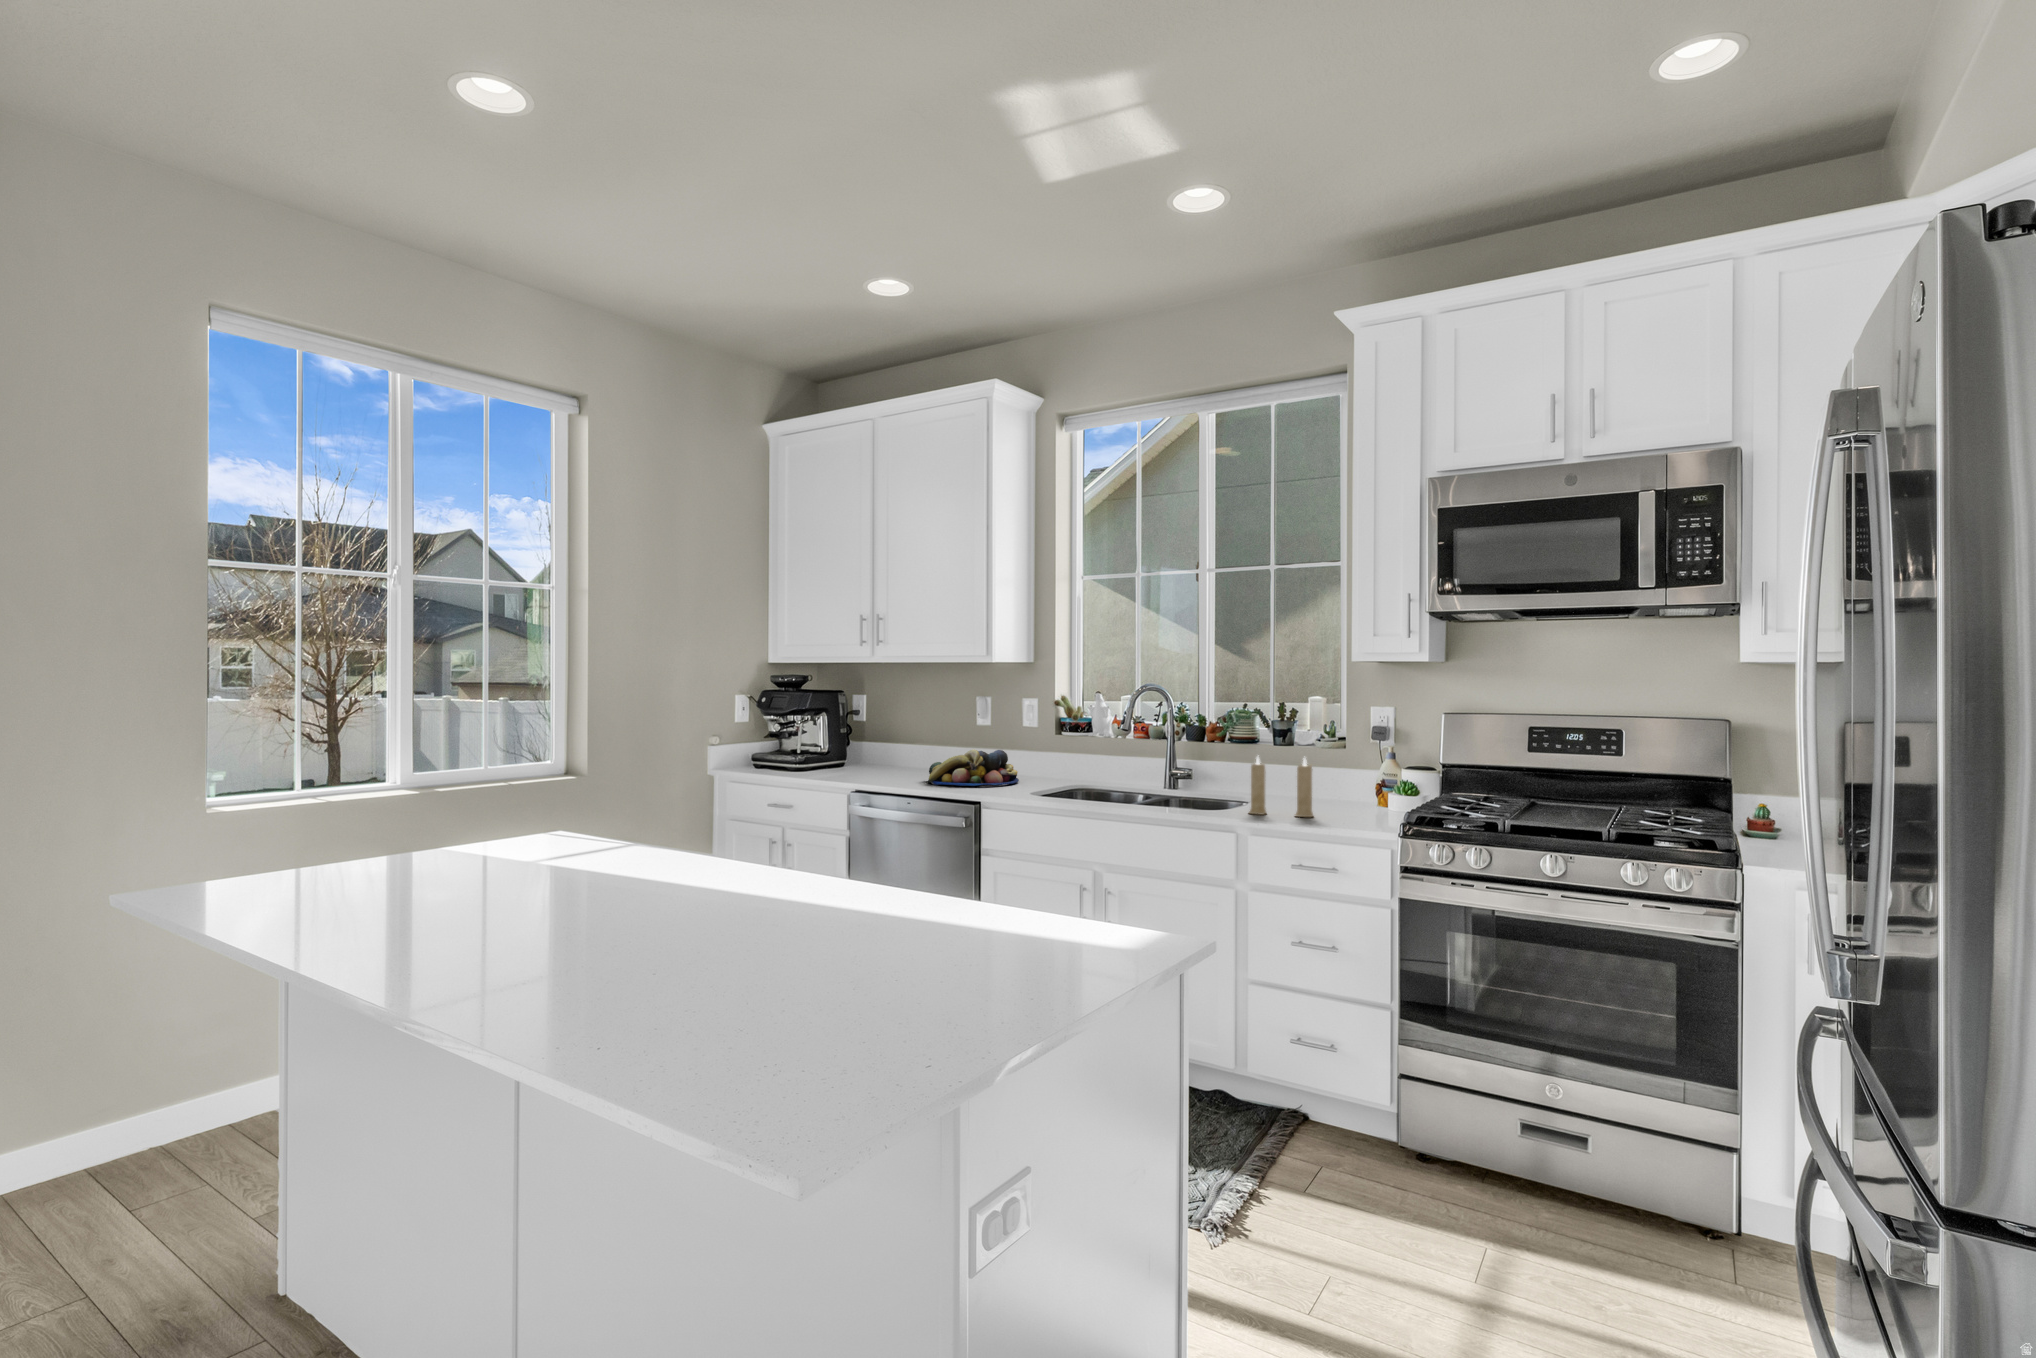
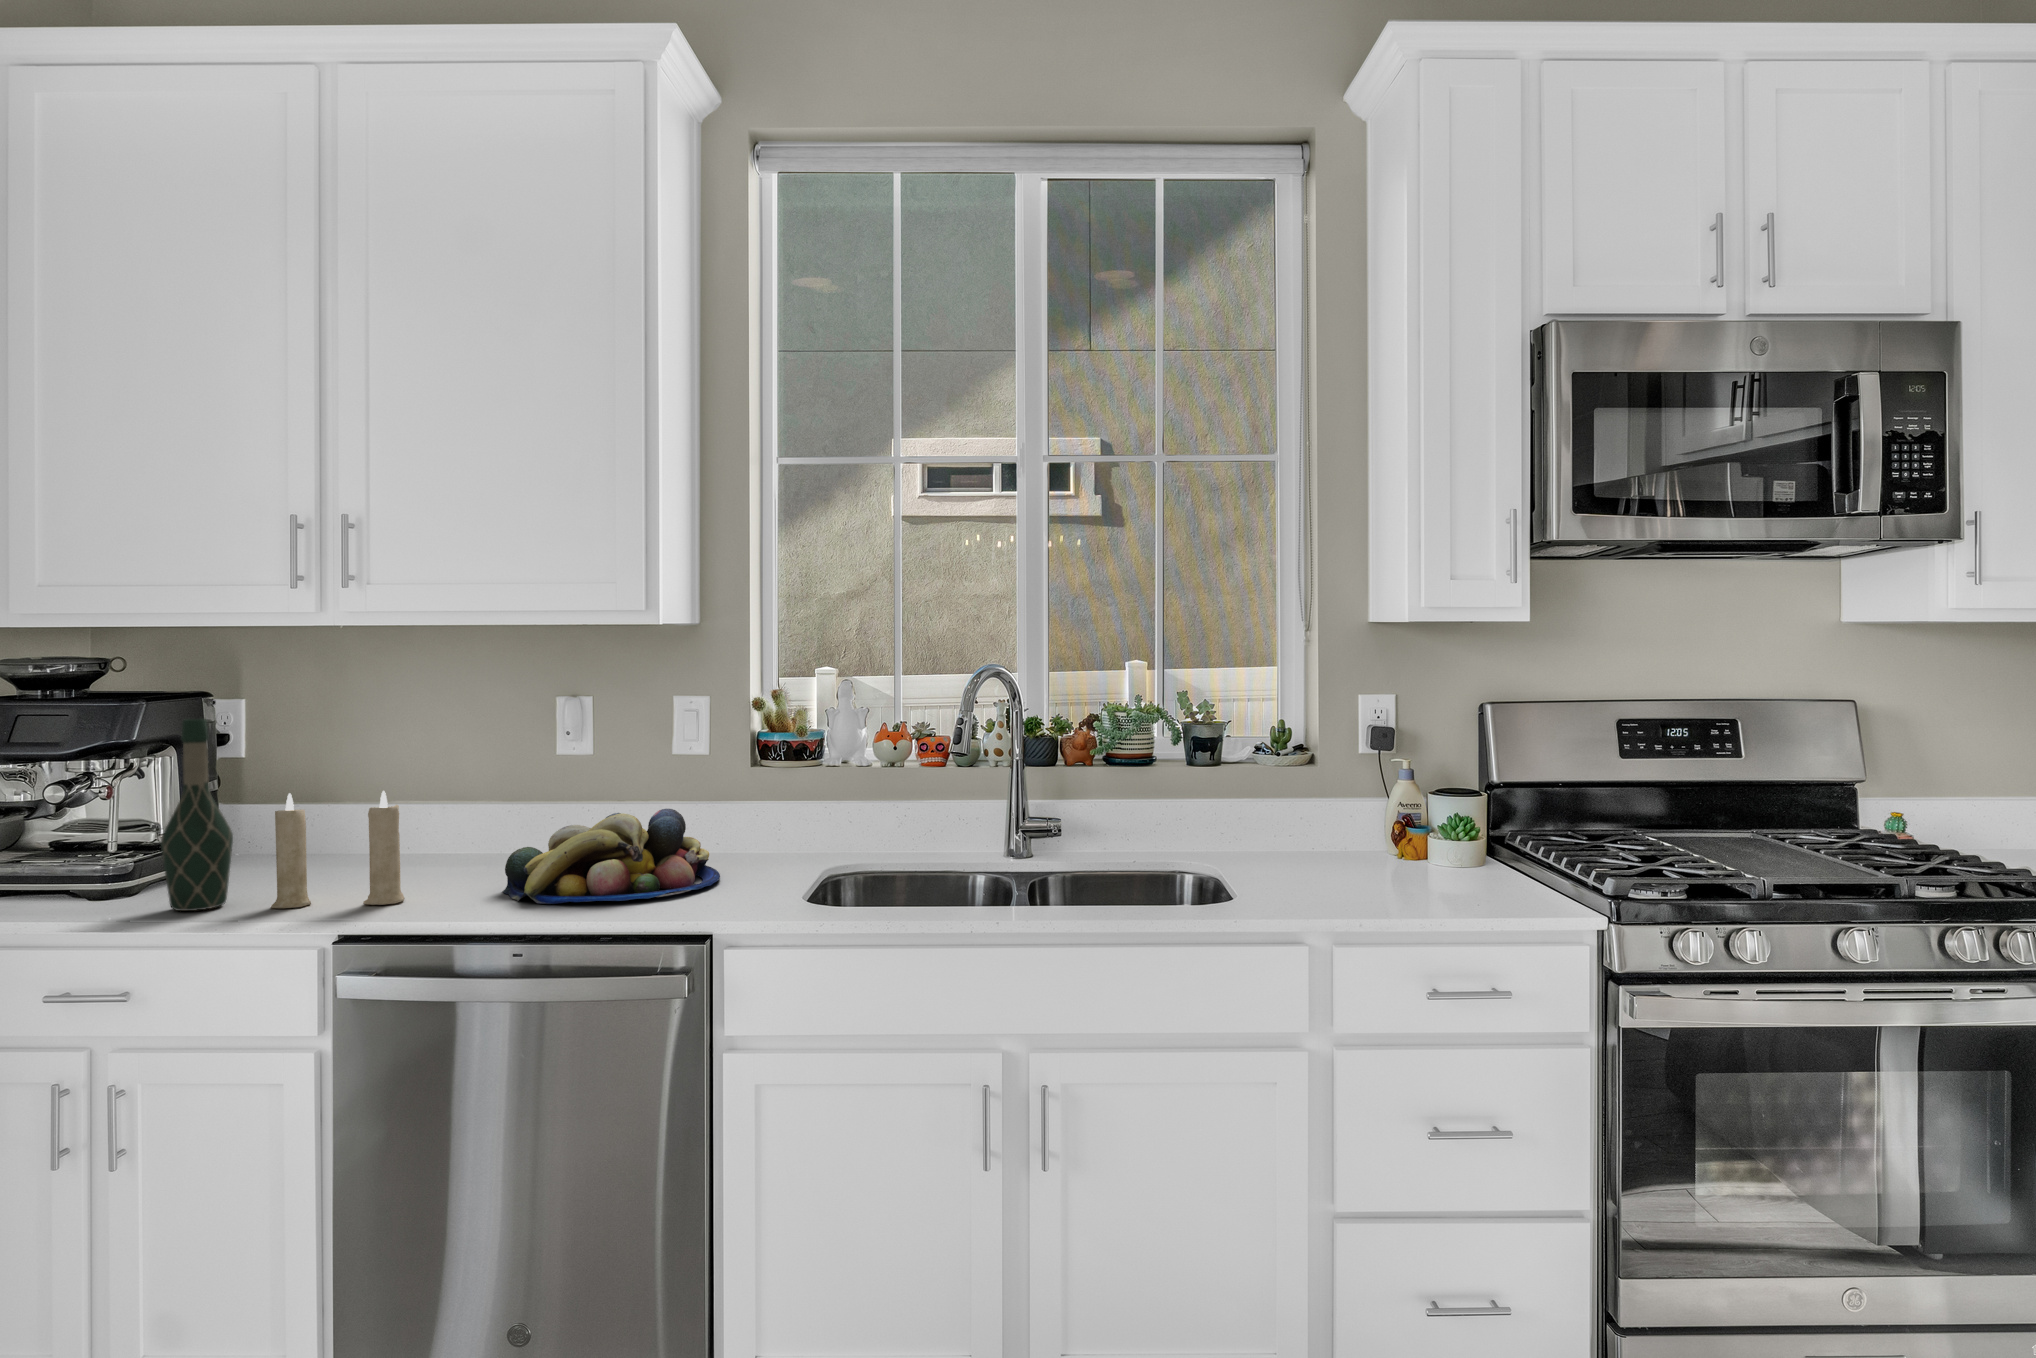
wine bottle: none [812,701,836,777] -> present [161,719,233,911]
candle: present [1249,757,1313,817] -> present [271,791,405,908]

